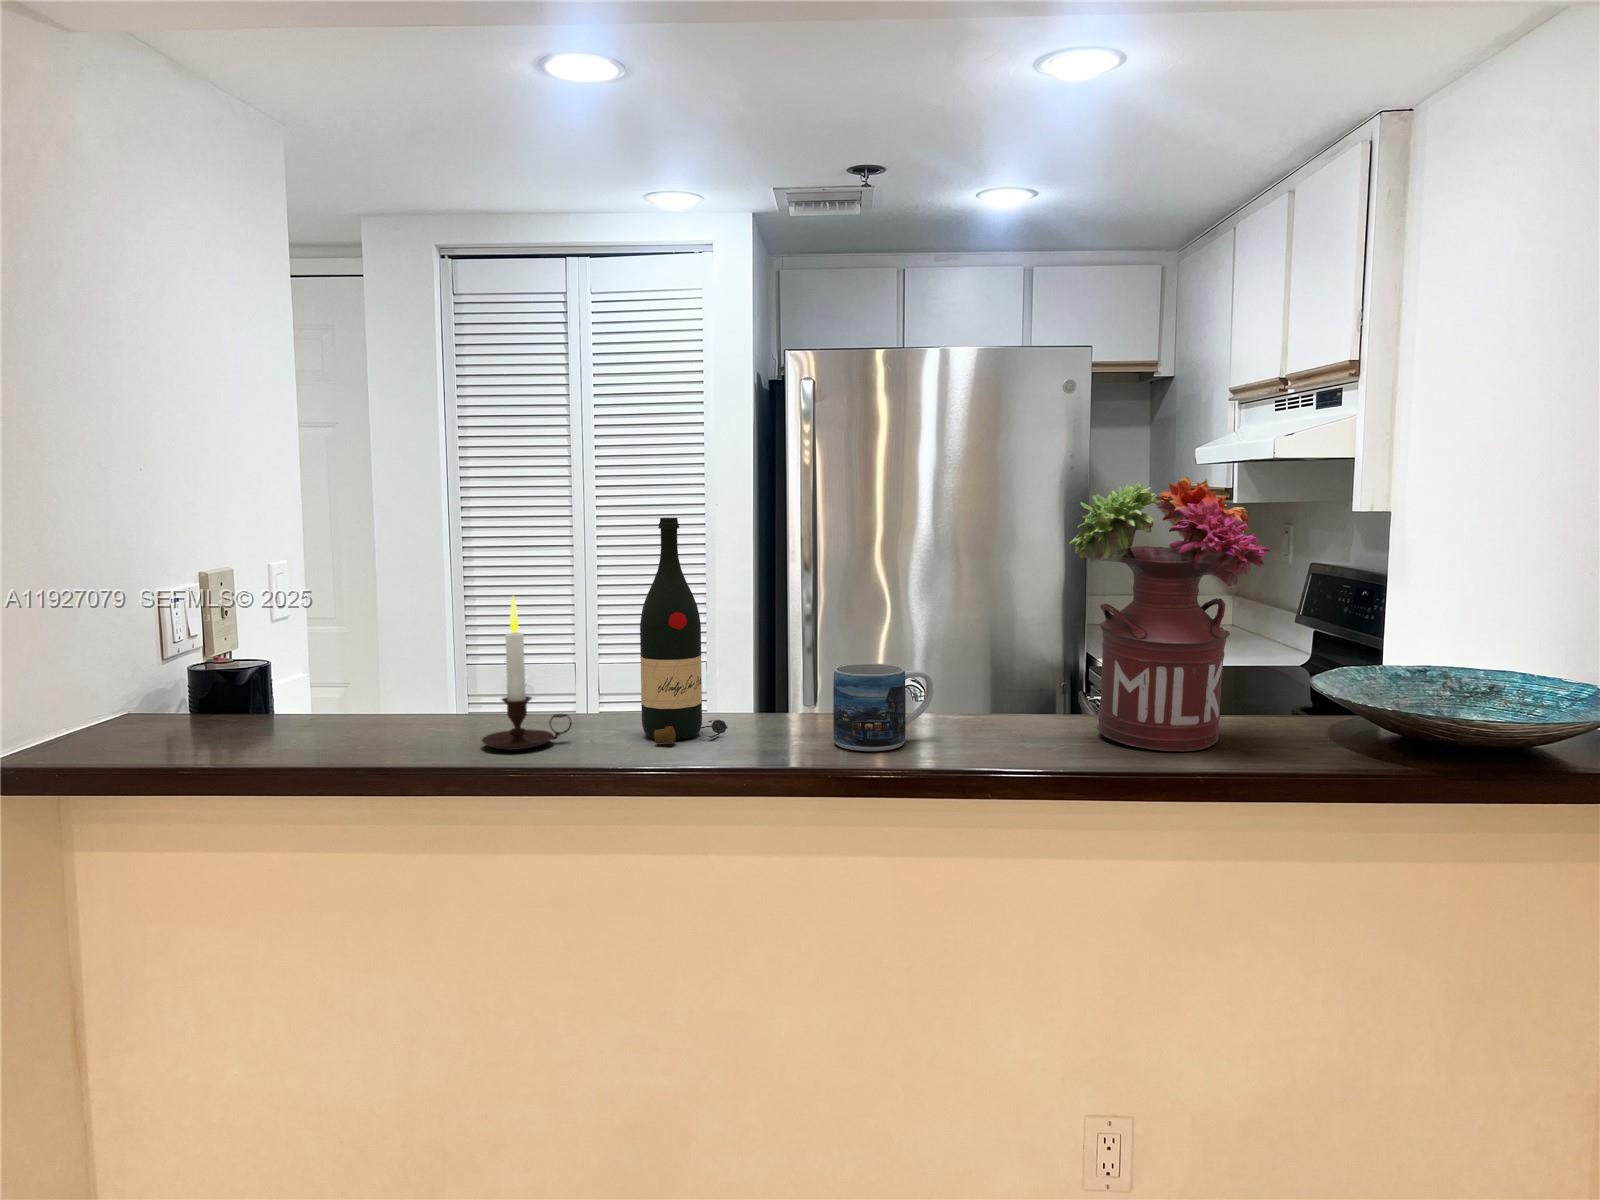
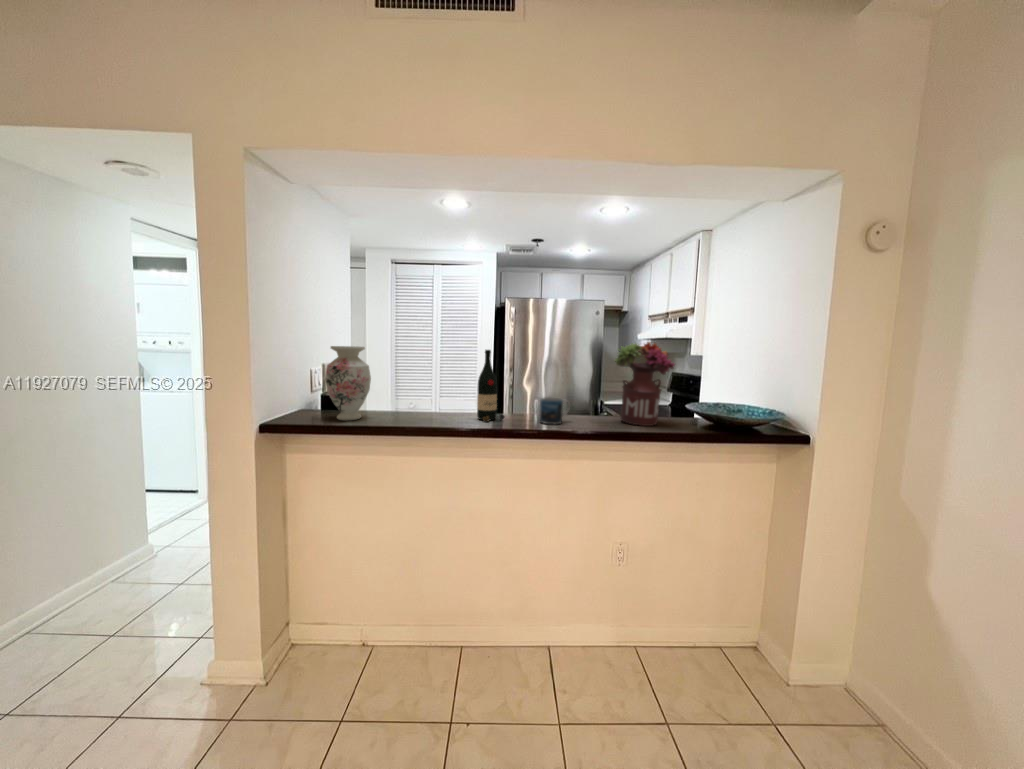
vase: none [171,519,316,747] -> present [325,346,371,420]
candle: present [482,597,572,750] -> none [427,373,456,422]

